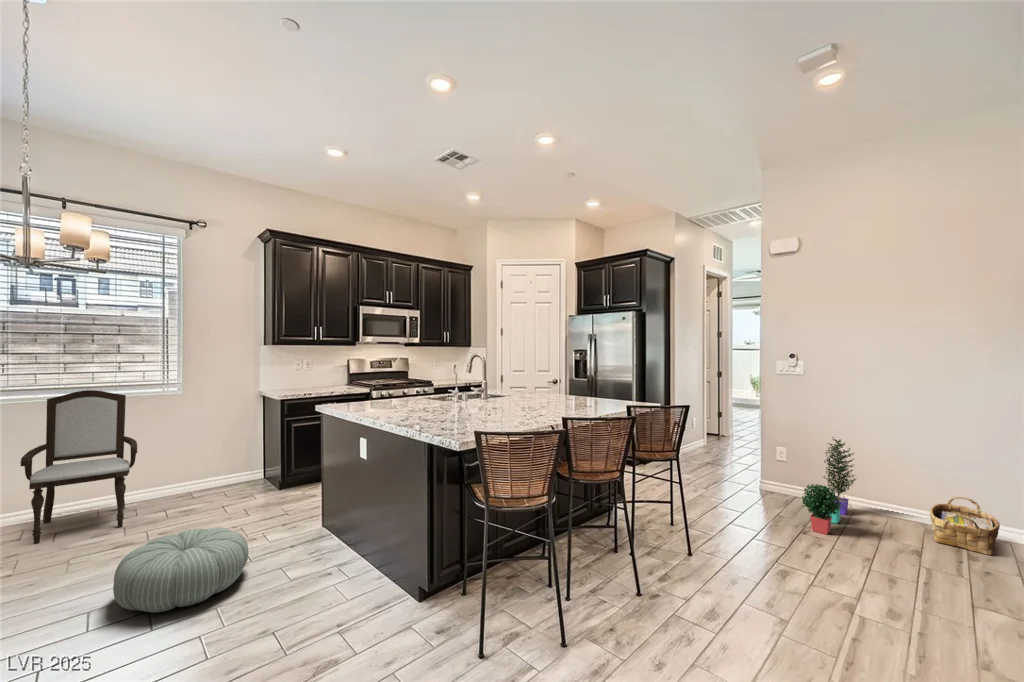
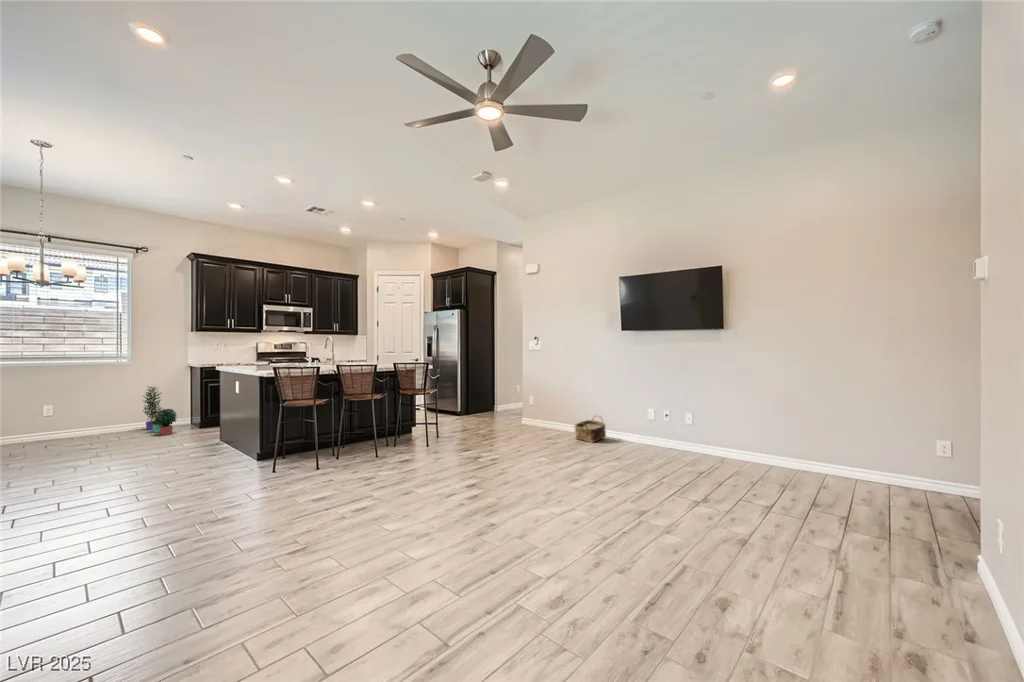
armchair: present [21,390,137,544] -> none [23,359,99,449]
potted plant: present [802,437,856,534] -> present [143,387,177,435]
pouf: present [113,527,249,613] -> none [87,431,167,466]

